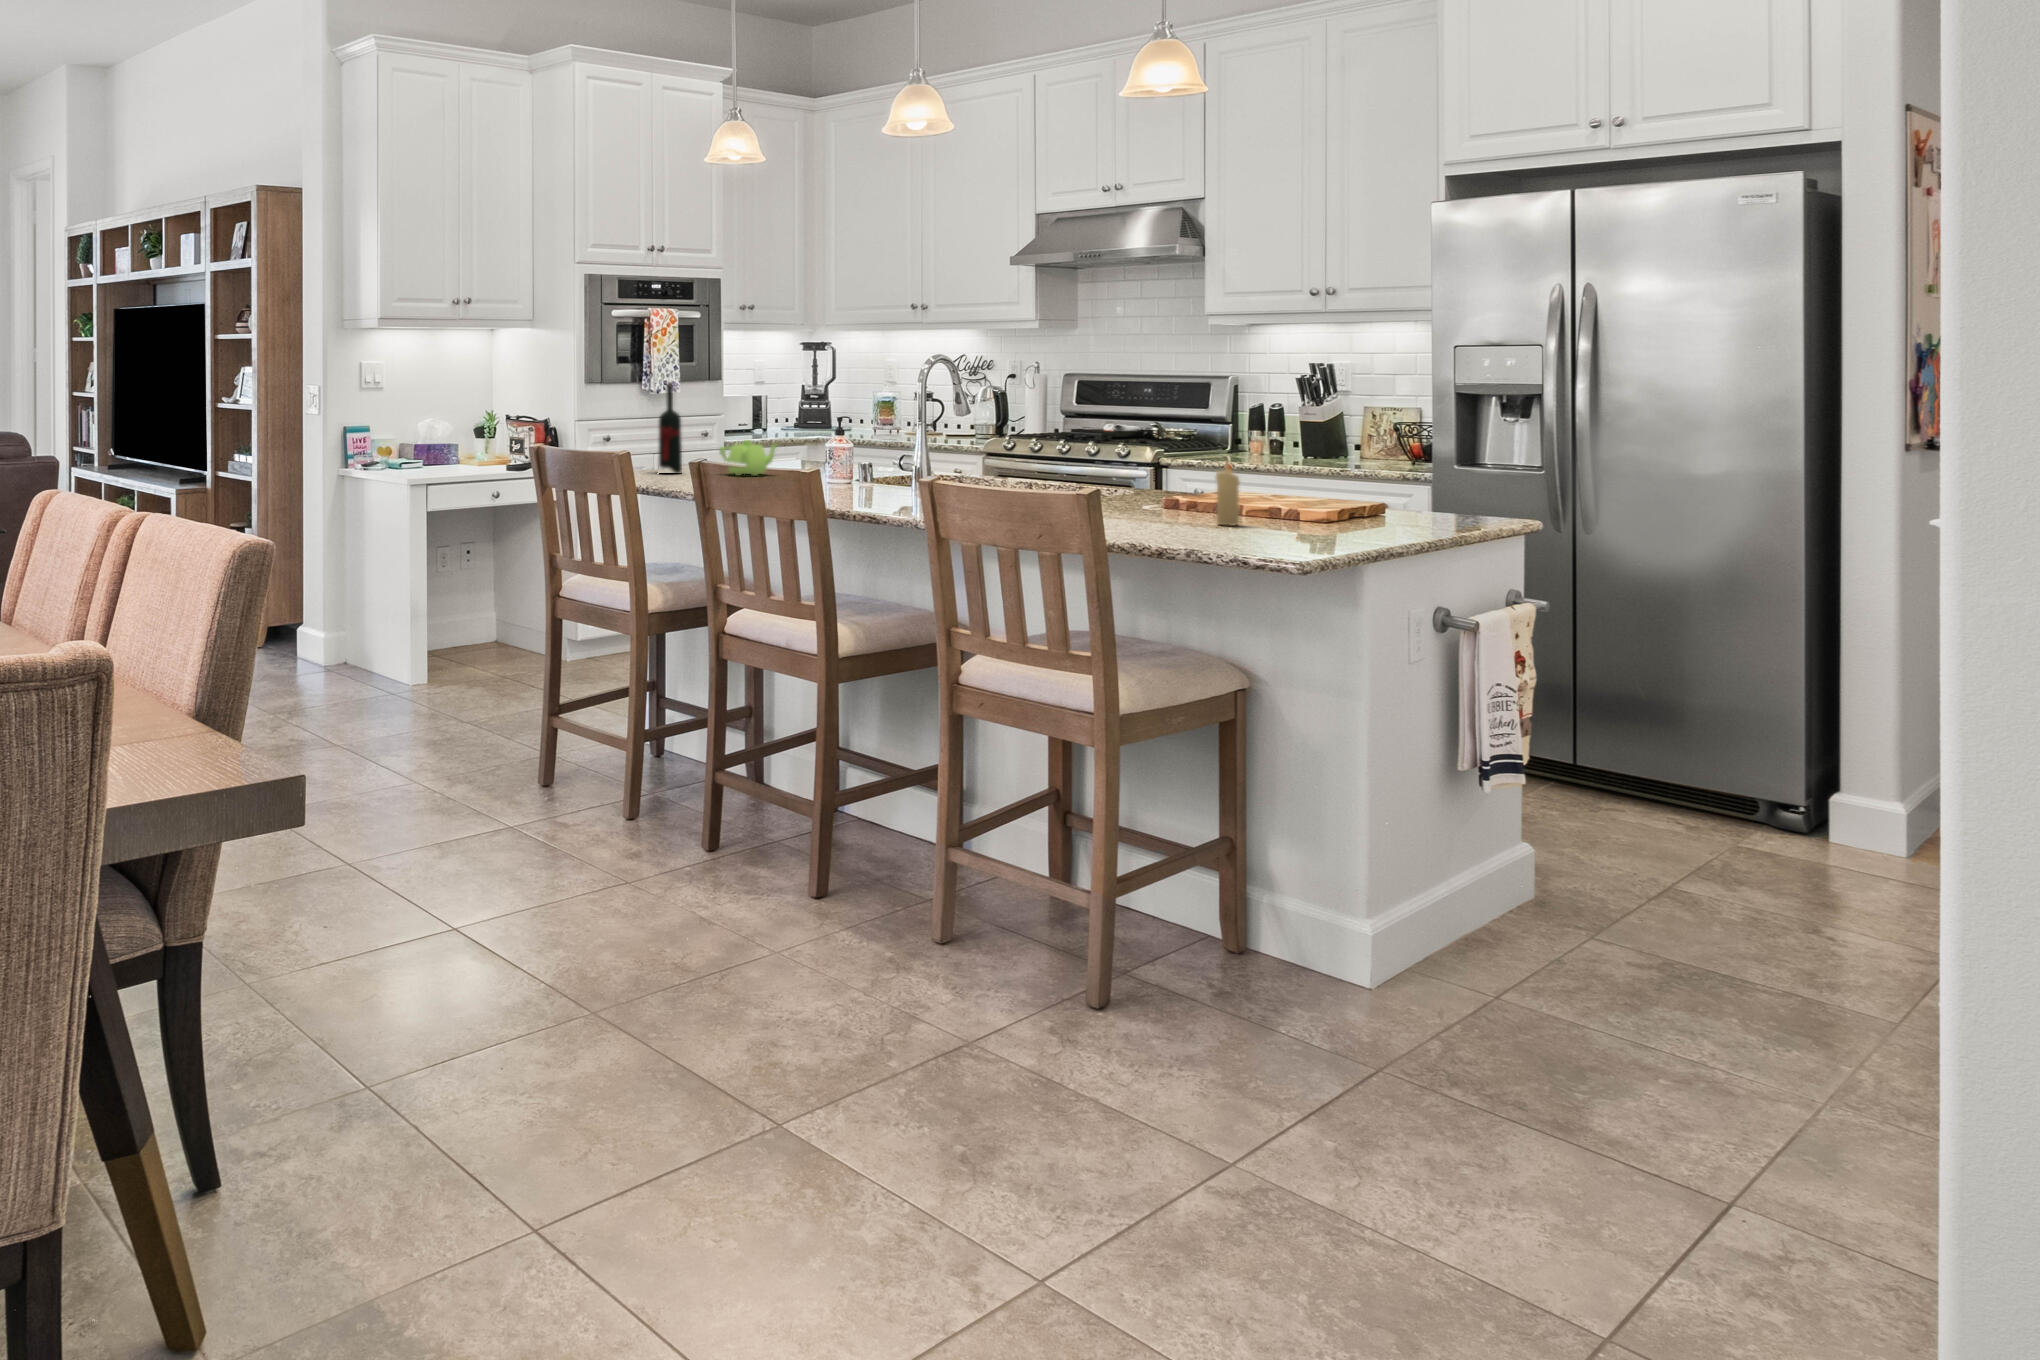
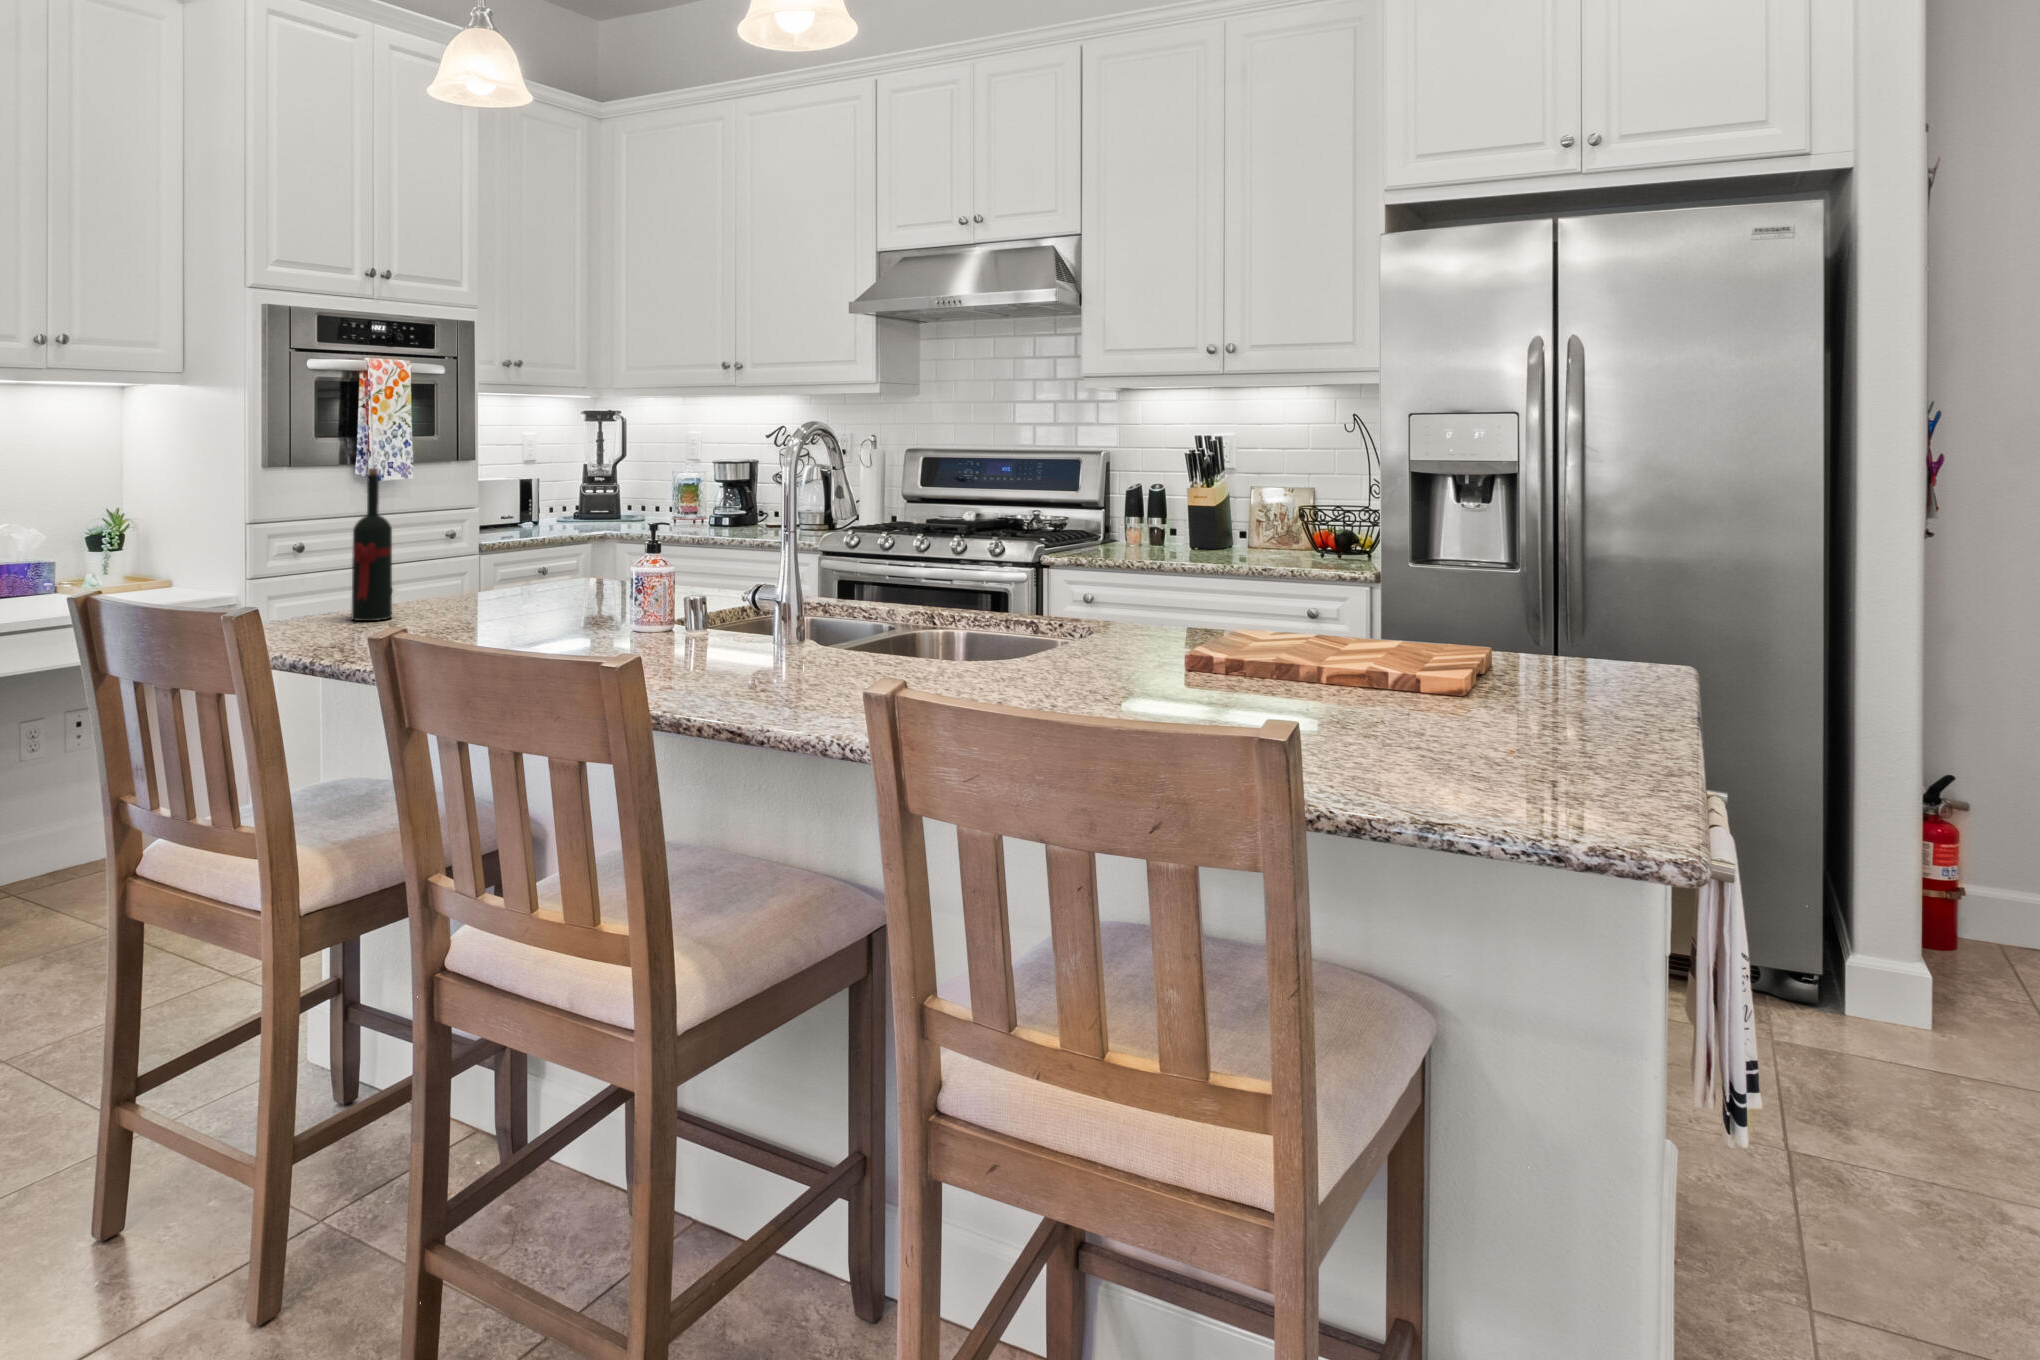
teapot: present [719,440,777,476] -> none [454,561,555,620]
candle: present [1215,463,1239,526] -> none [1293,601,1331,714]

